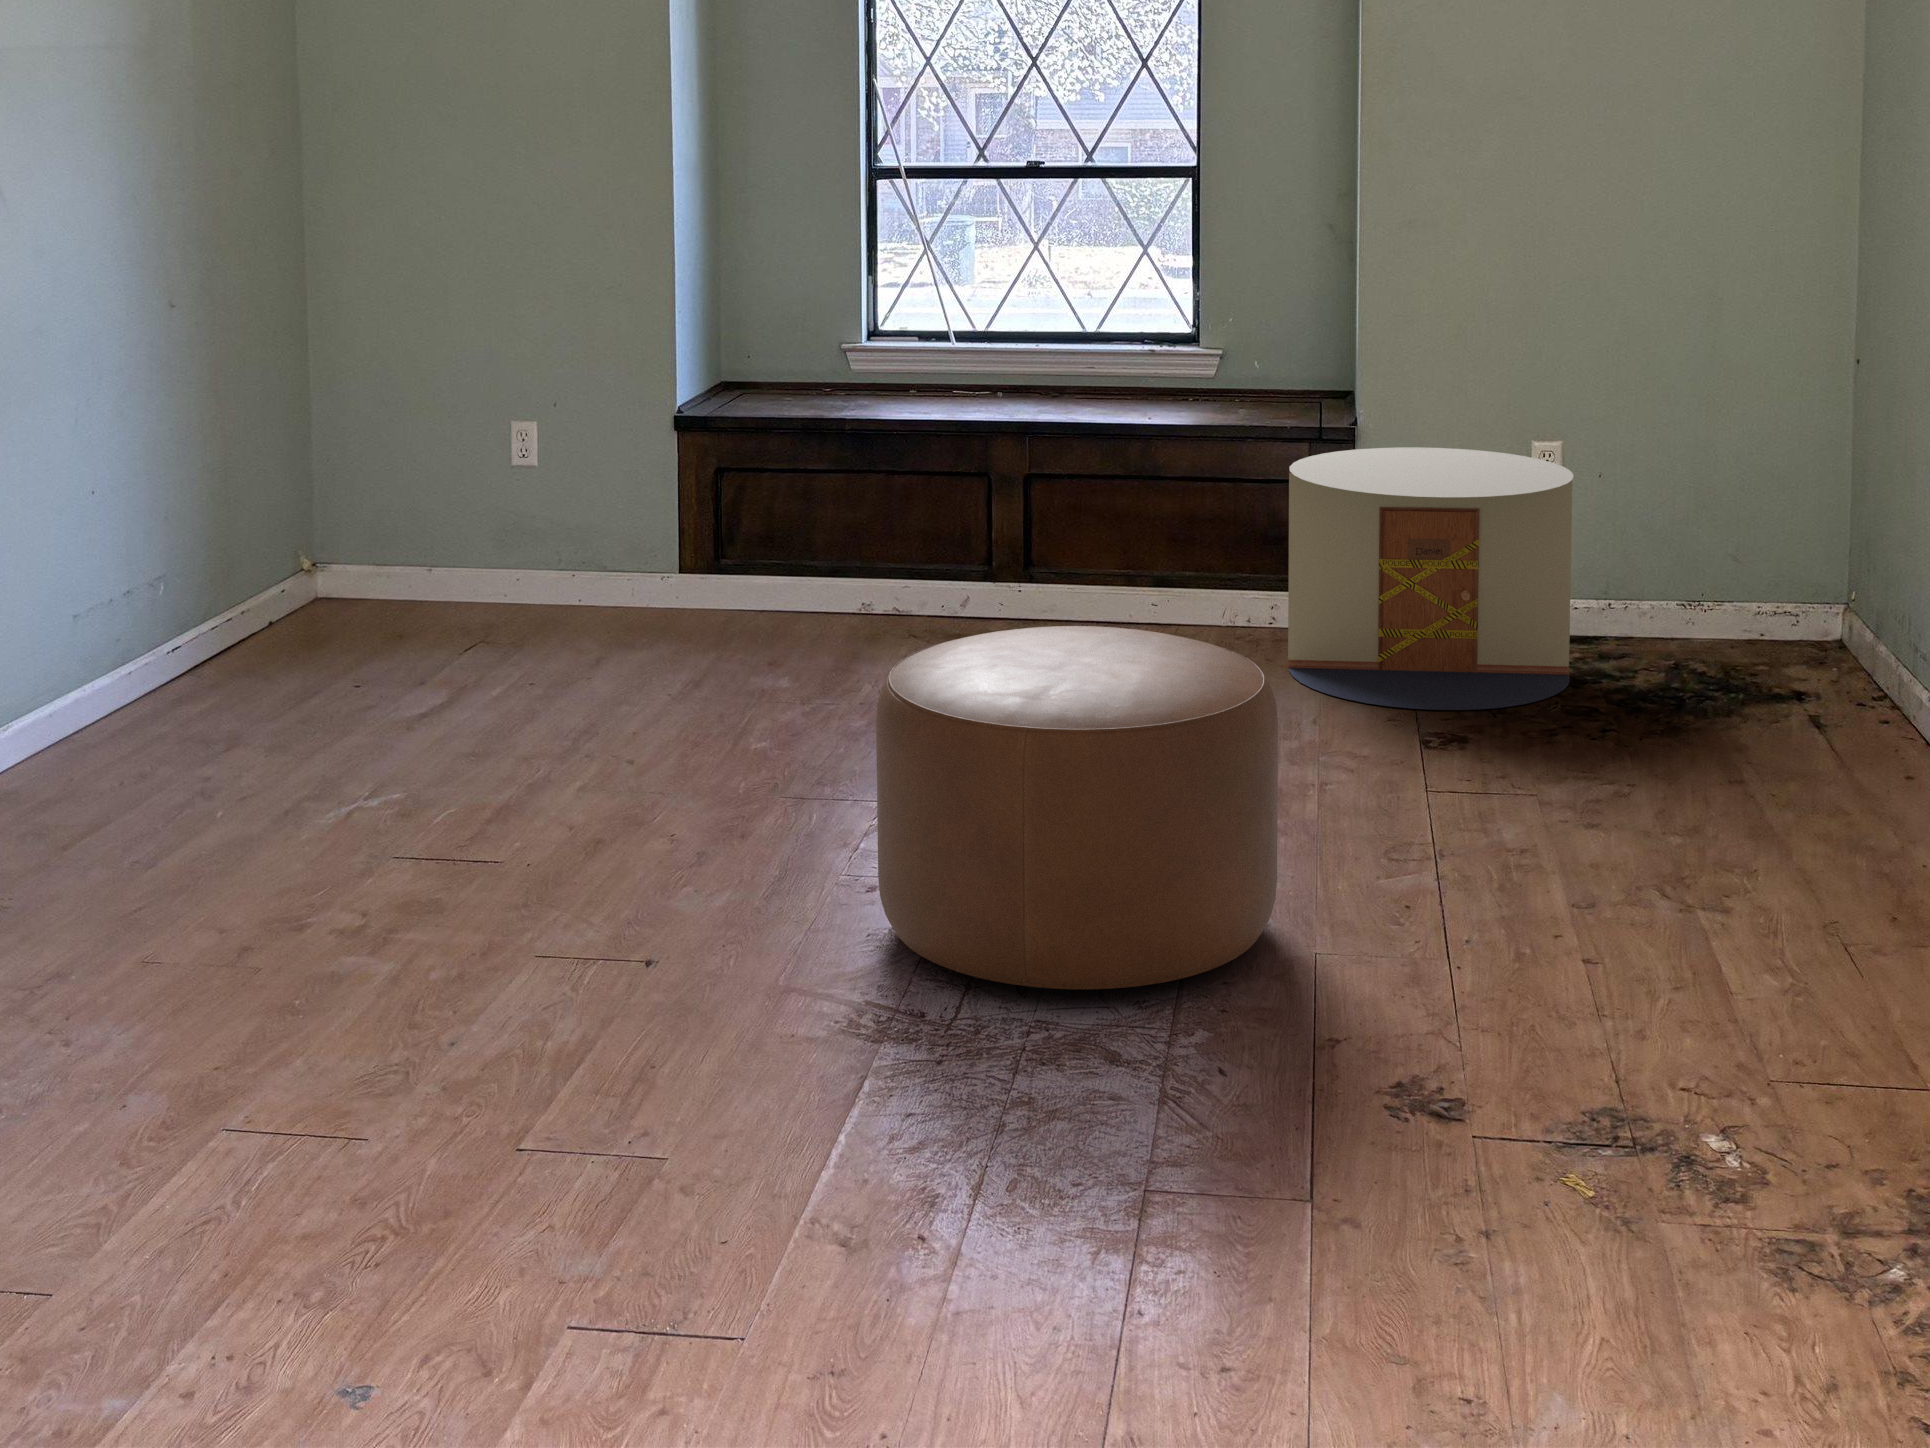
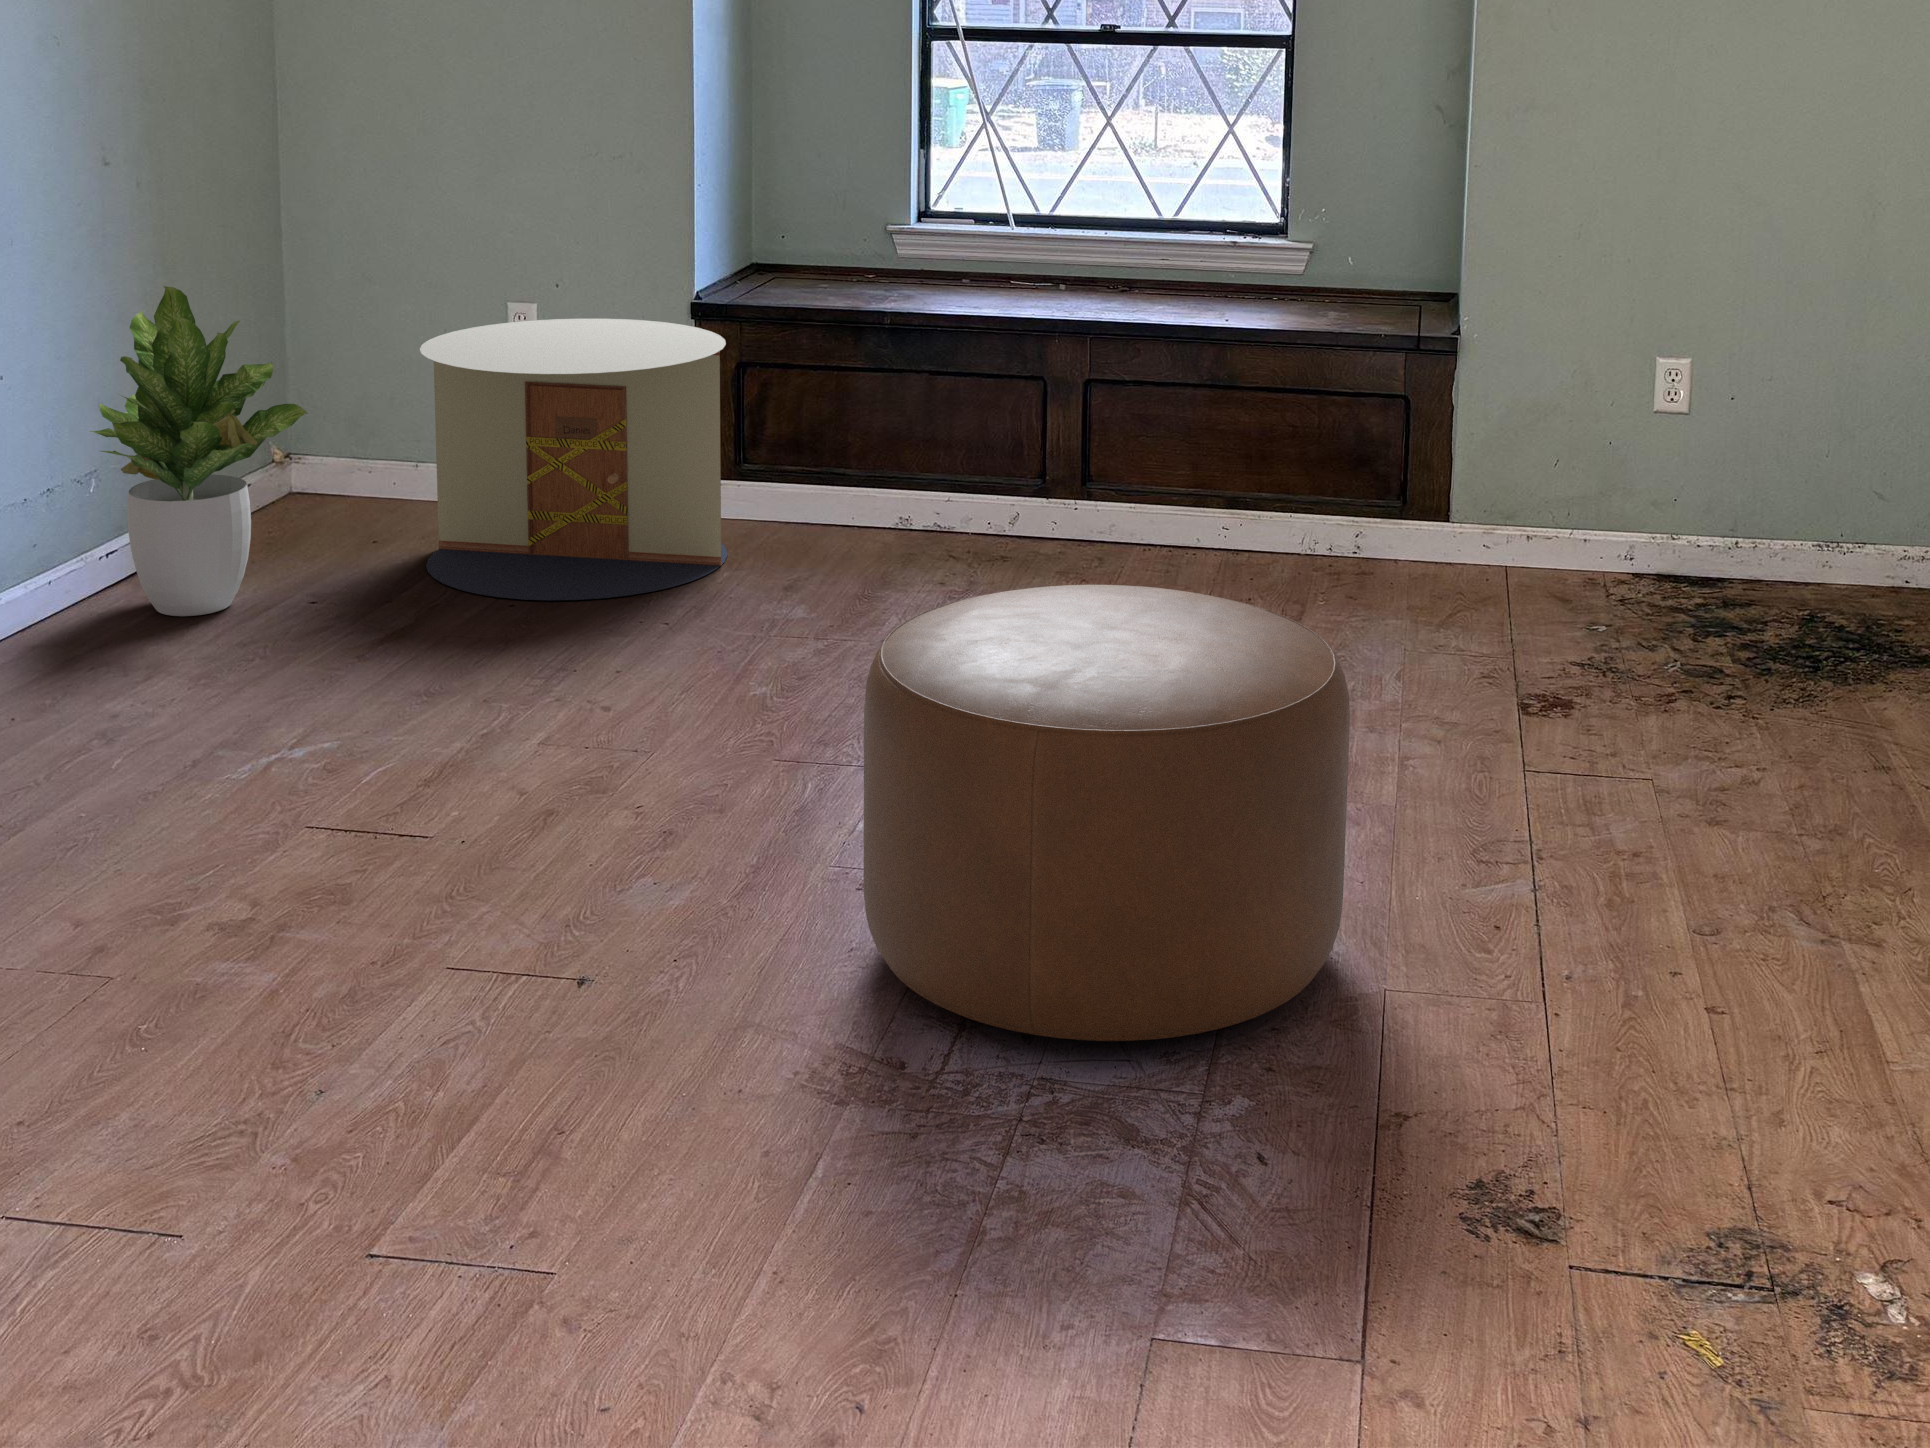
potted plant: none [168,411,356,699] -> present [91,286,308,616]
side table: present [1288,447,1574,710] -> present [420,319,727,600]

